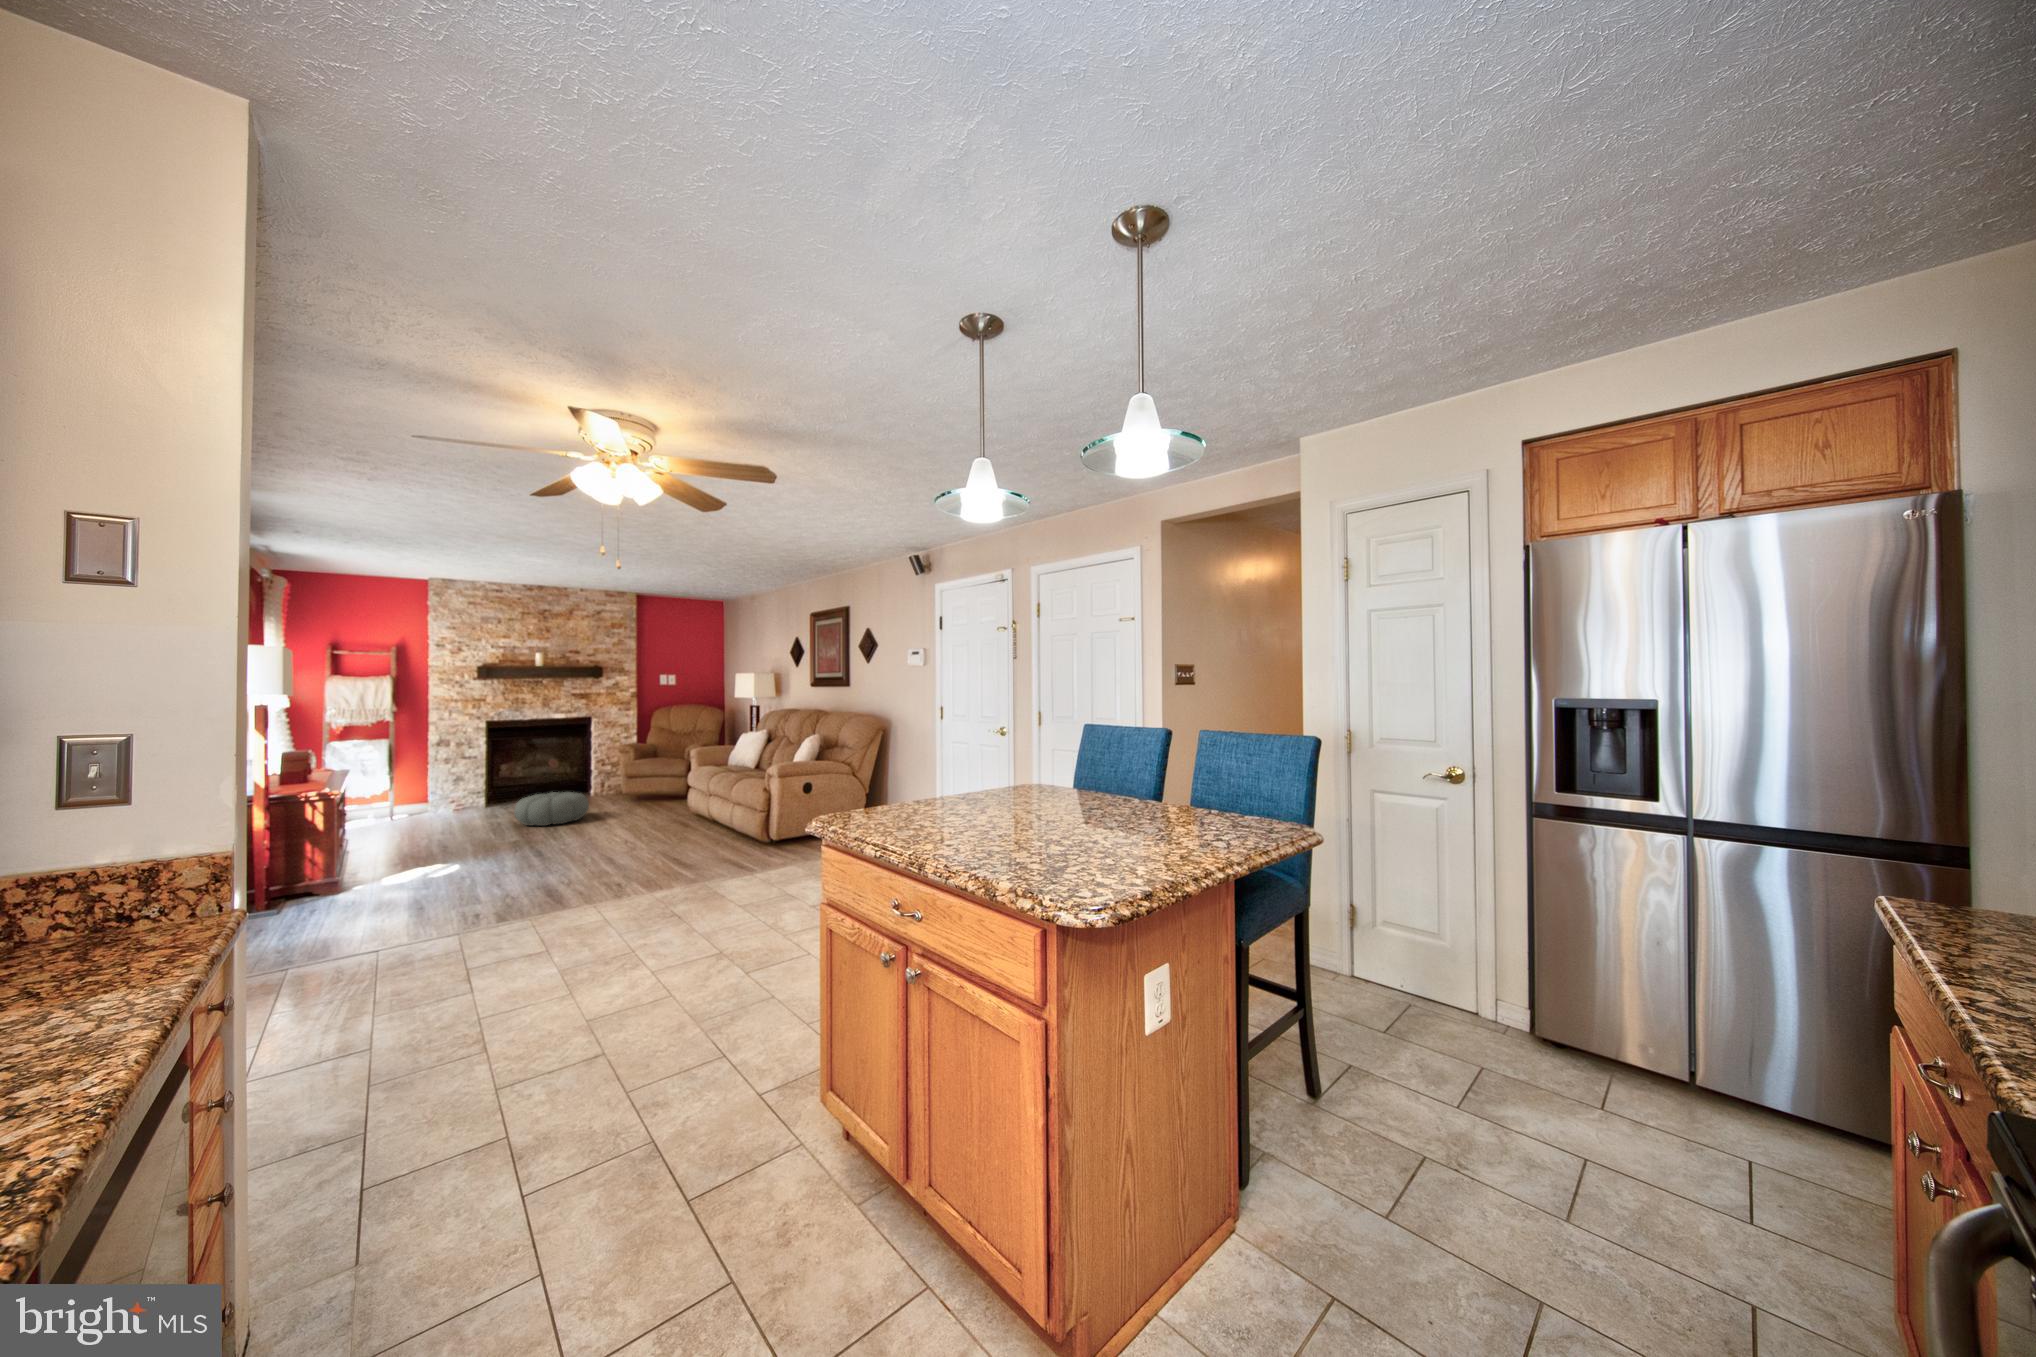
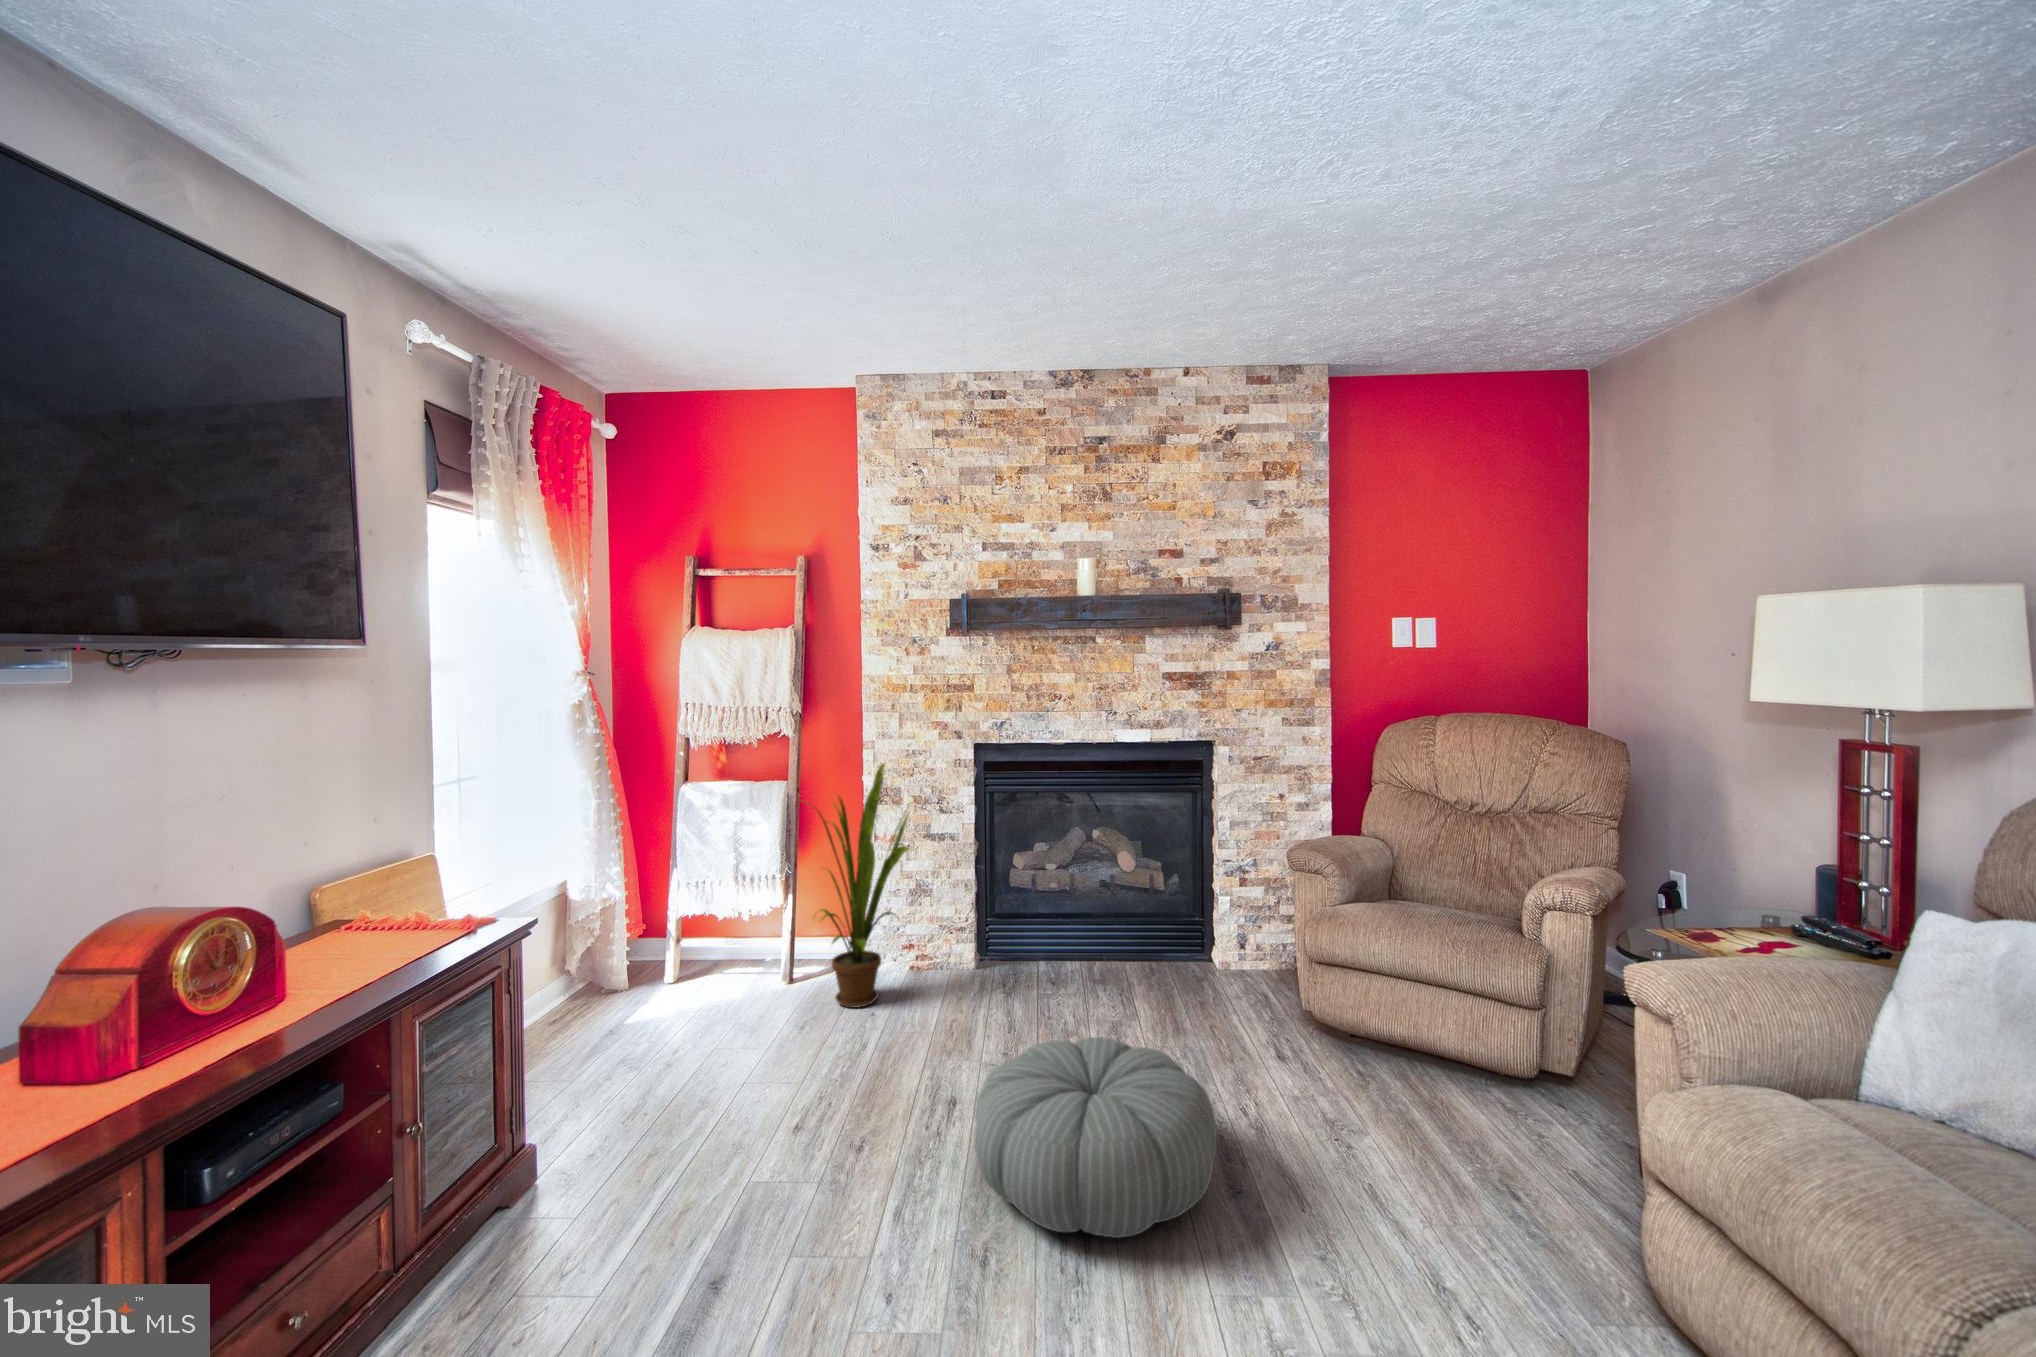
house plant: none [403,730,465,819] -> present [813,763,912,1008]

